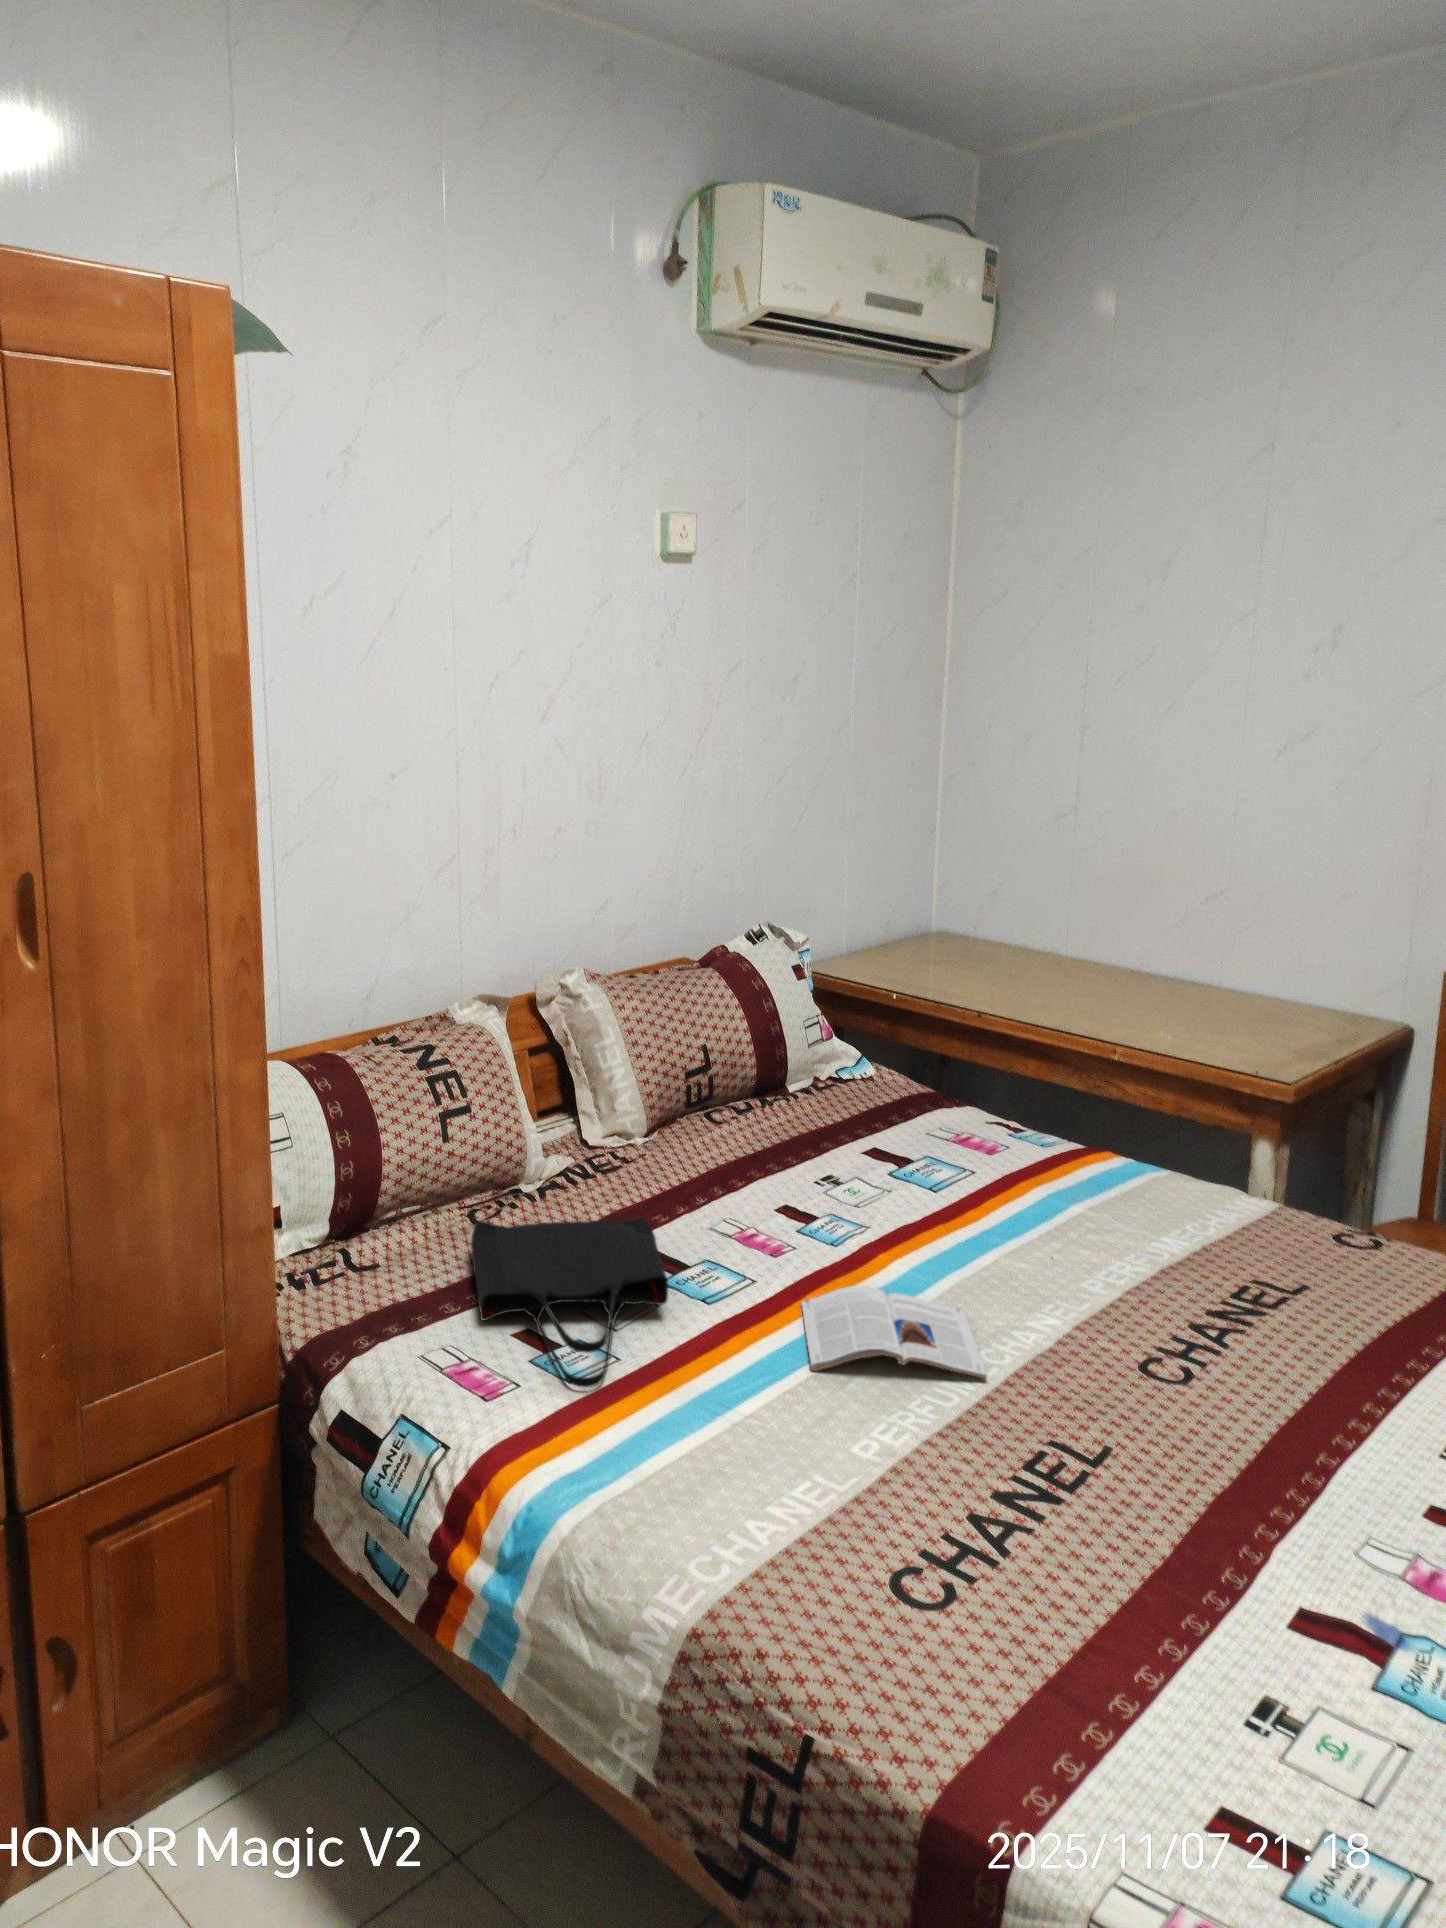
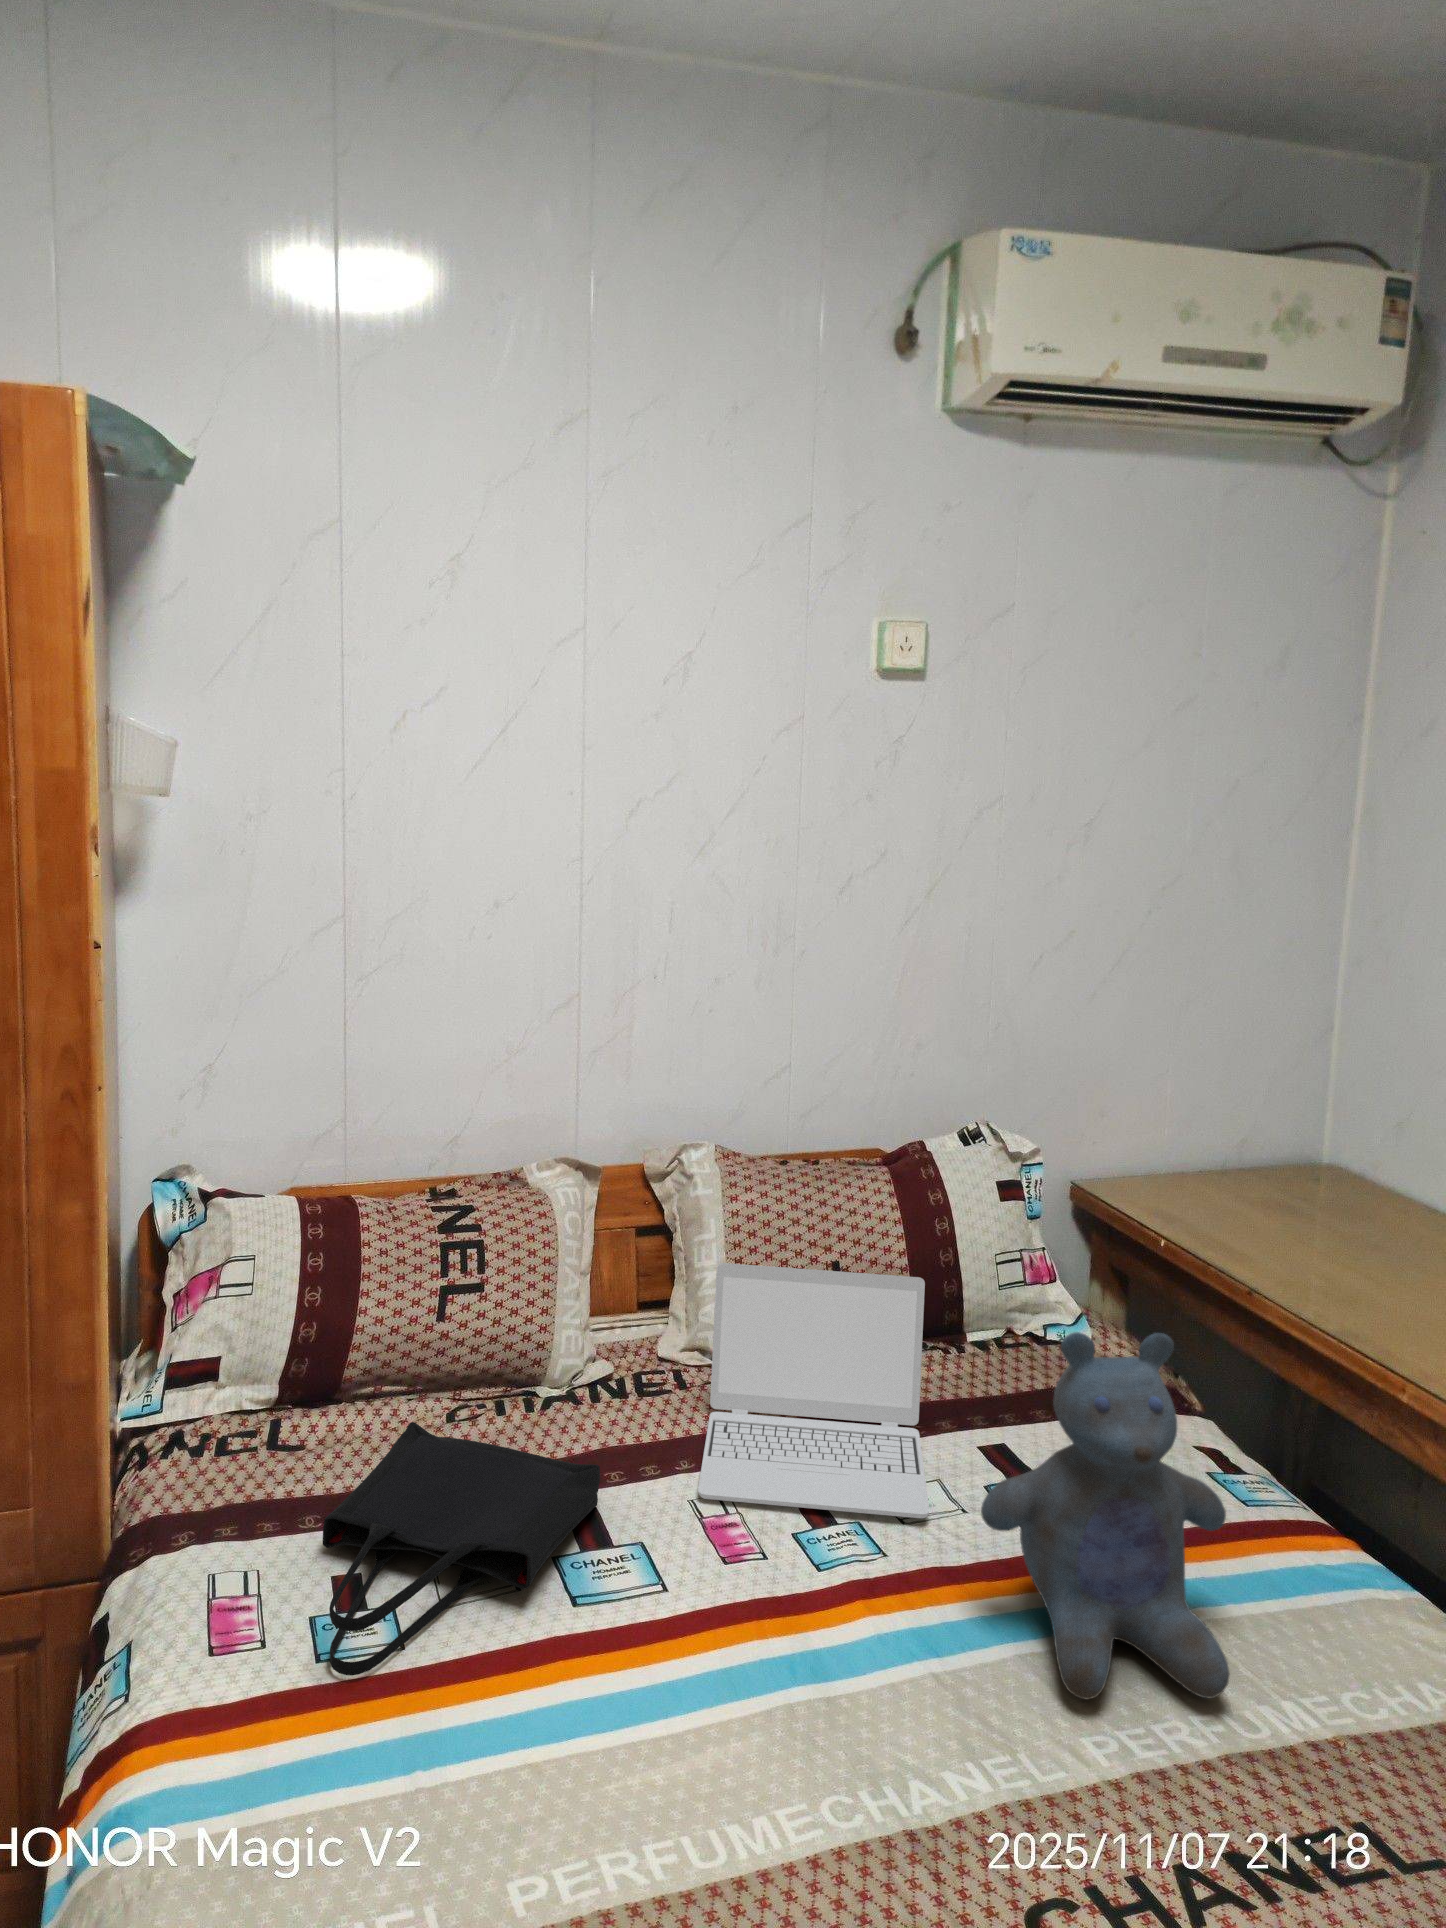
stuffed bear: none [936,1033,1104,1274] -> present [981,1332,1230,1699]
laptop: none [659,1039,866,1227] -> present [698,1263,929,1518]
magazine: present [802,1286,987,1378] -> none [632,1636,926,1853]

